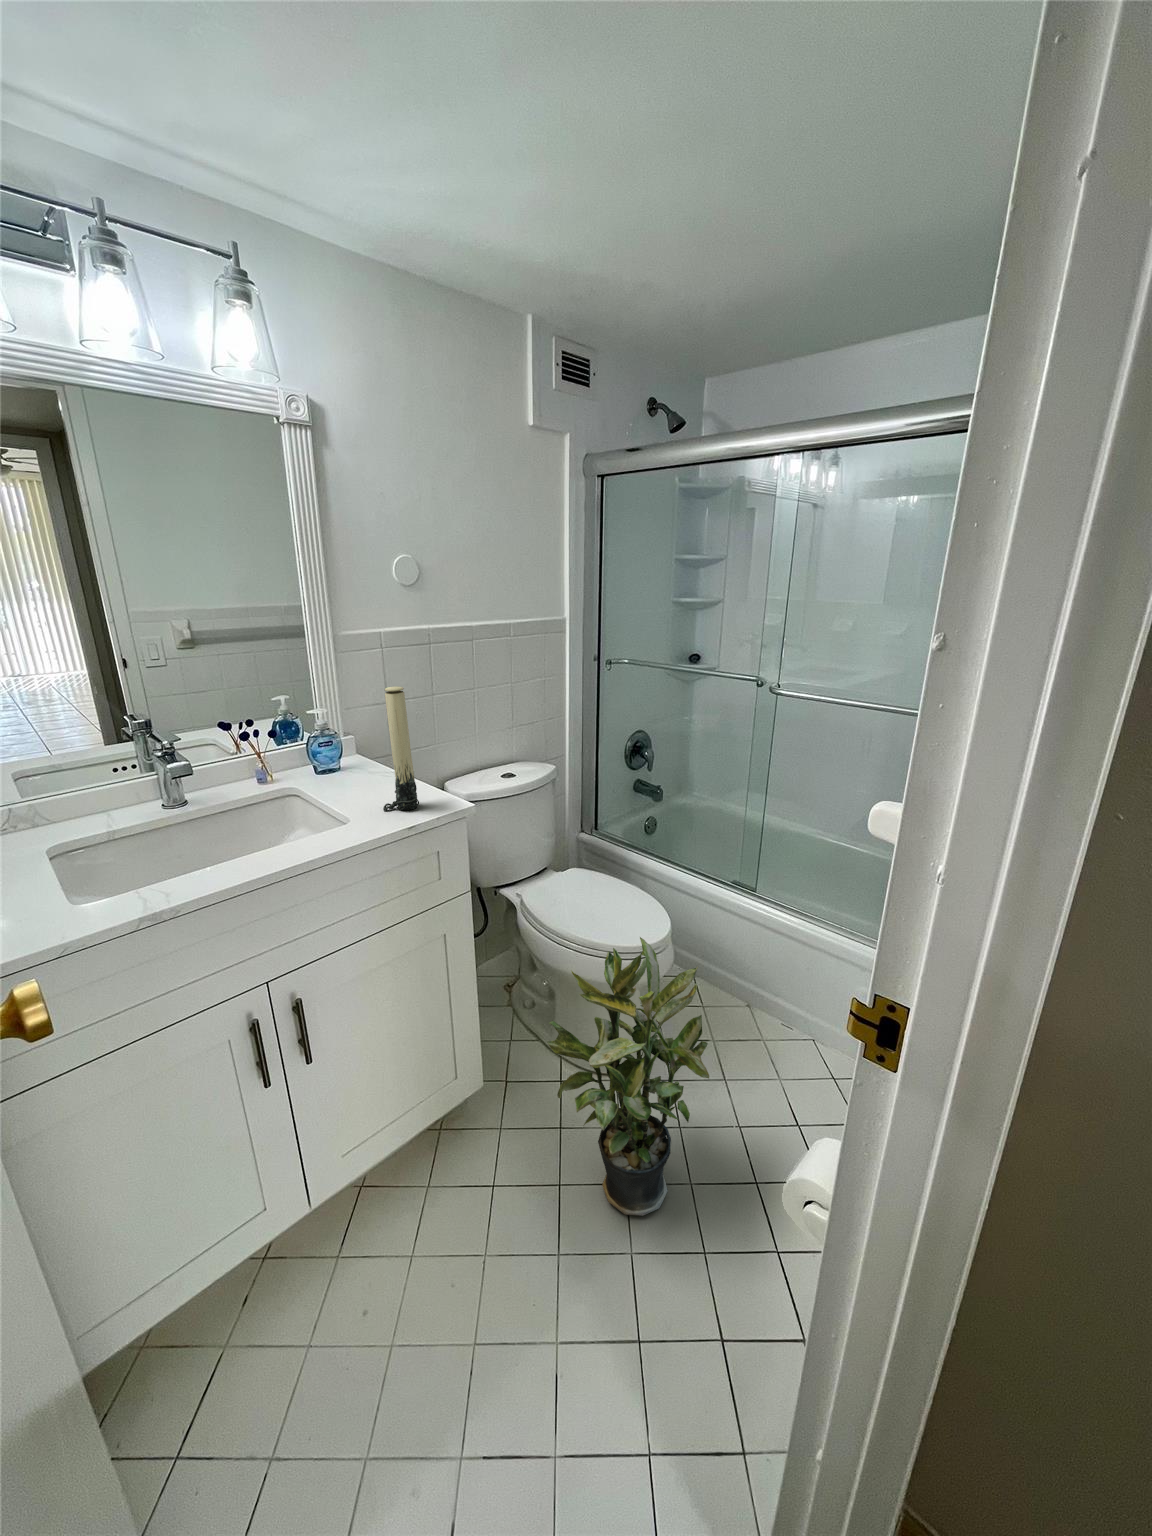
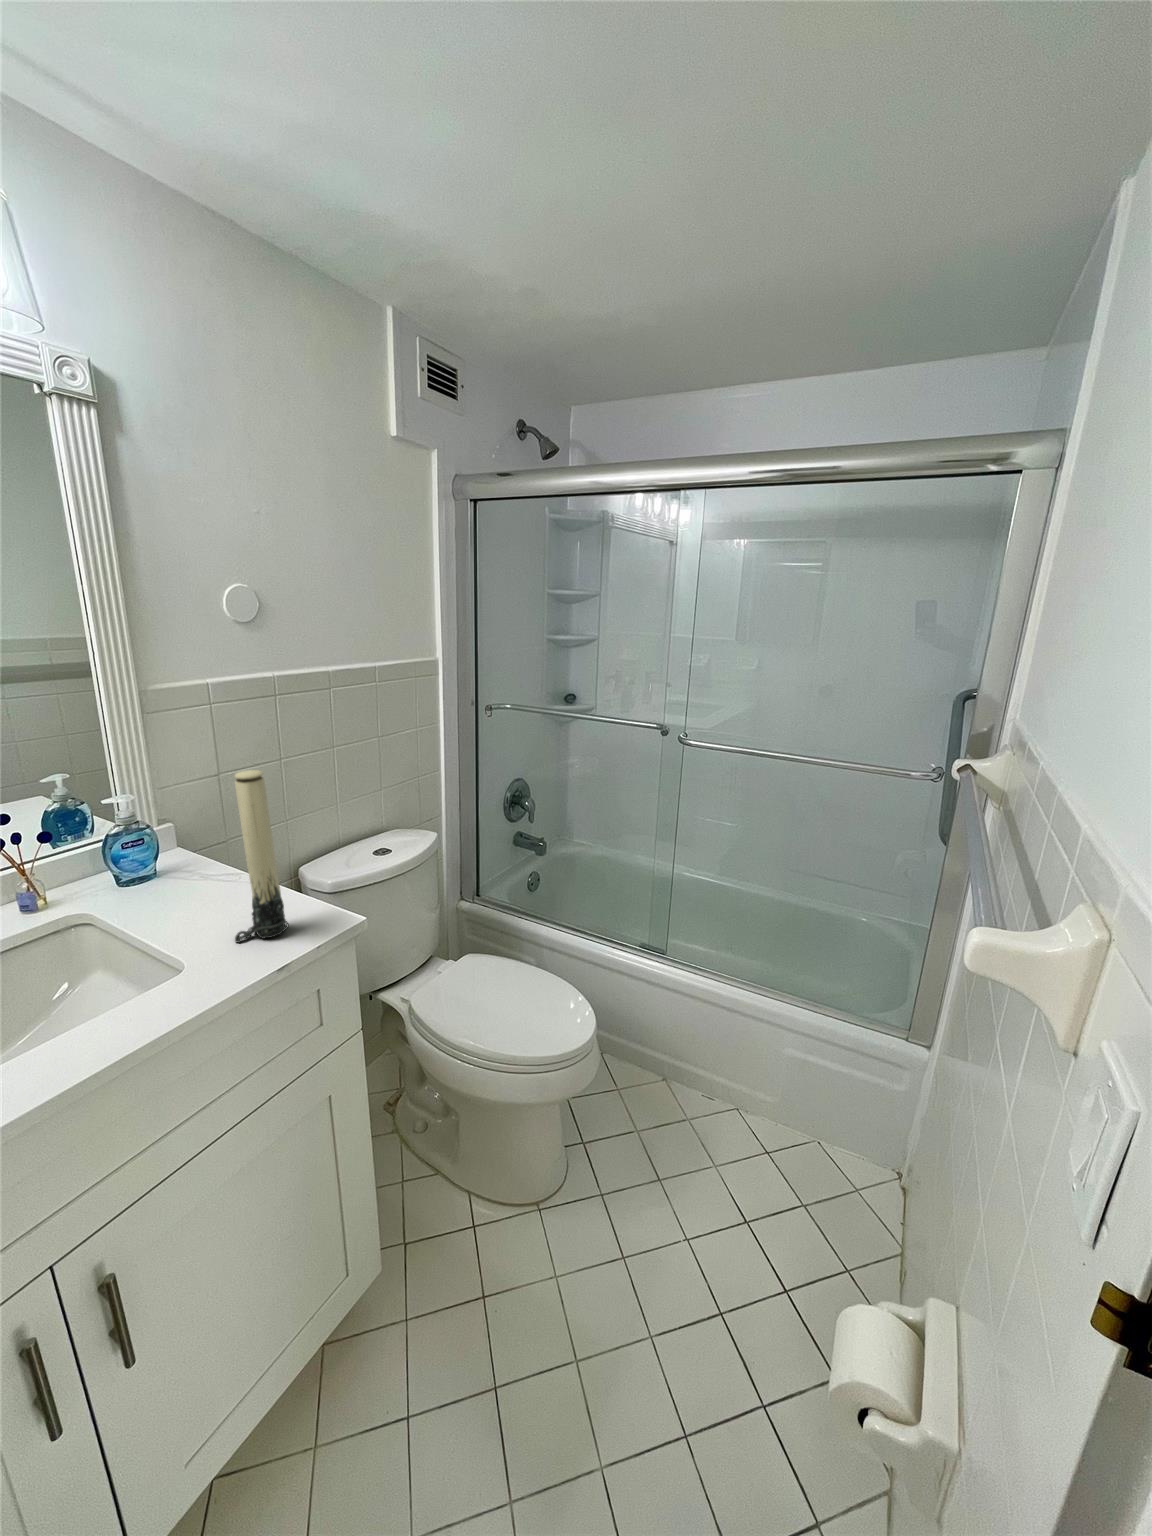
potted plant: present [547,937,709,1216] -> none [480,1058,680,1406]

